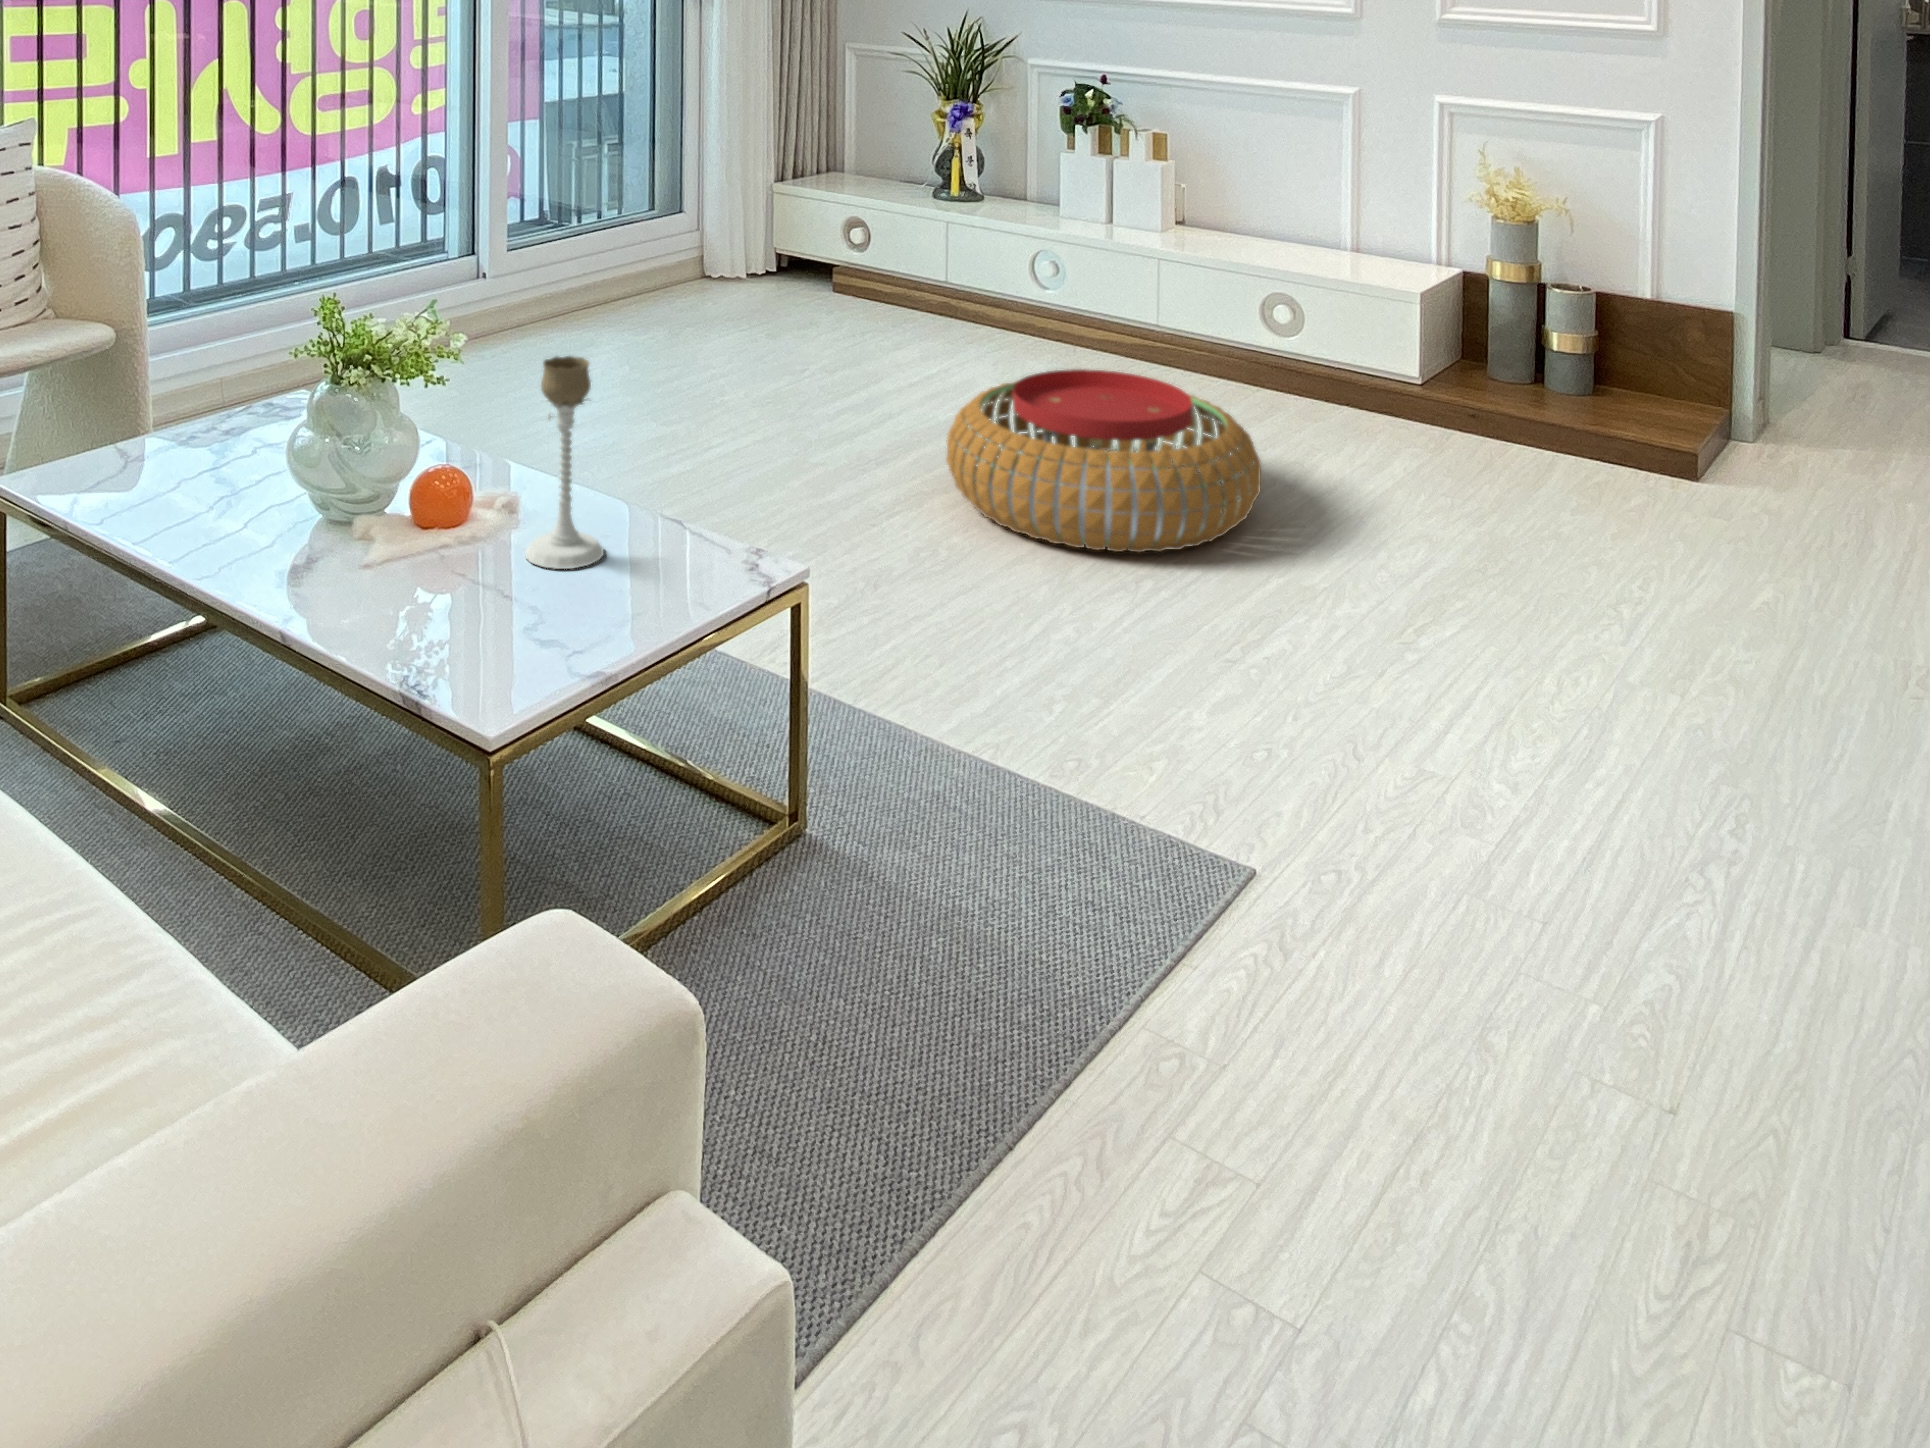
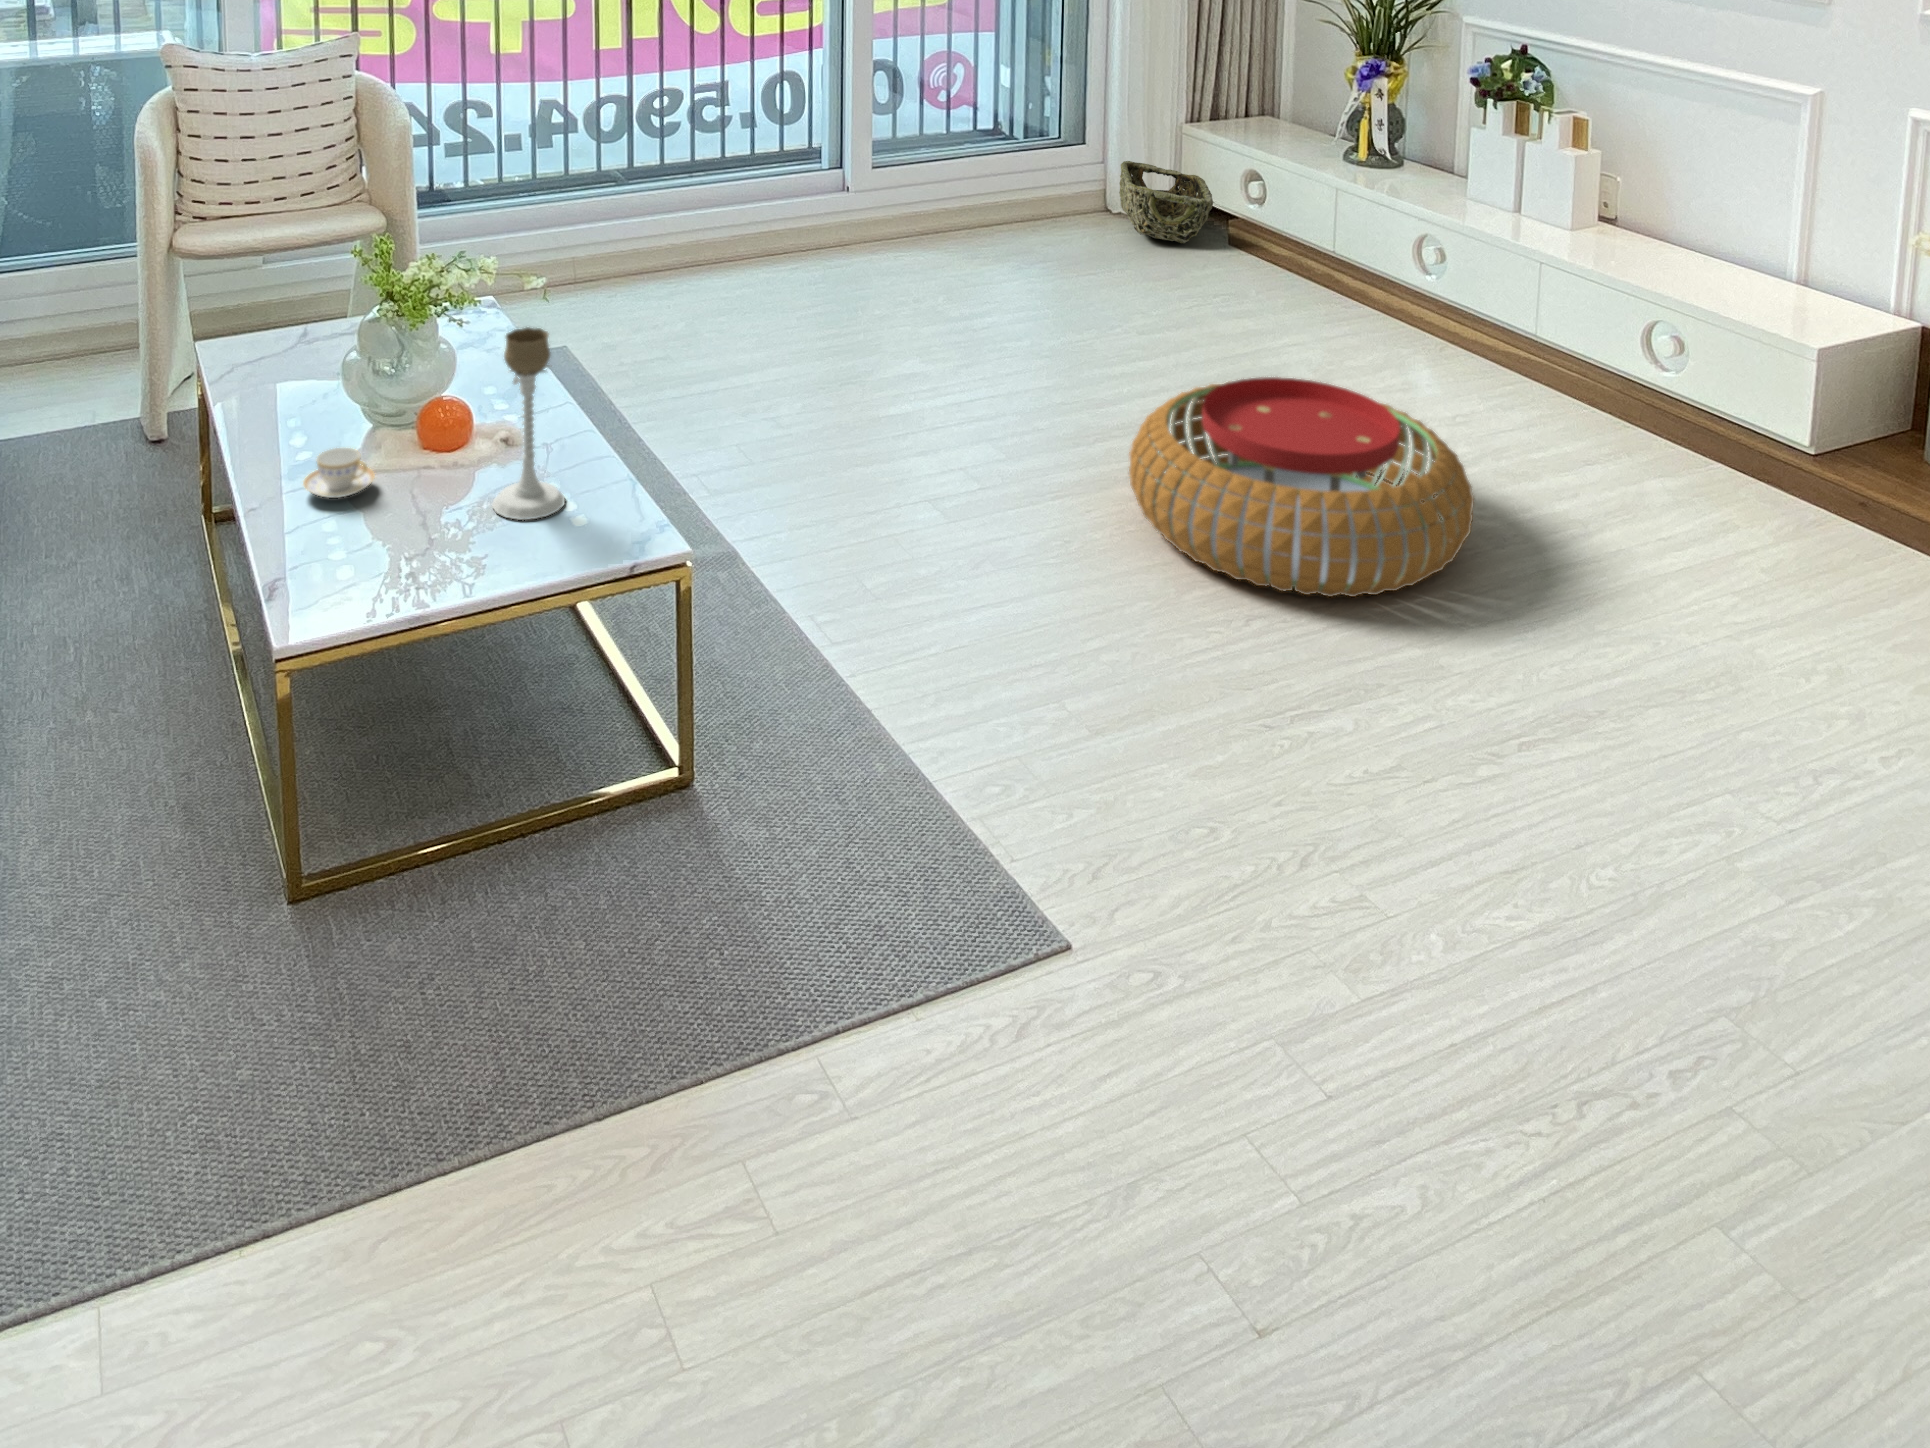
woven basket: none [717,228,823,300] -> present [1119,161,1213,243]
teacup: none [303,527,385,584] -> present [303,448,375,498]

